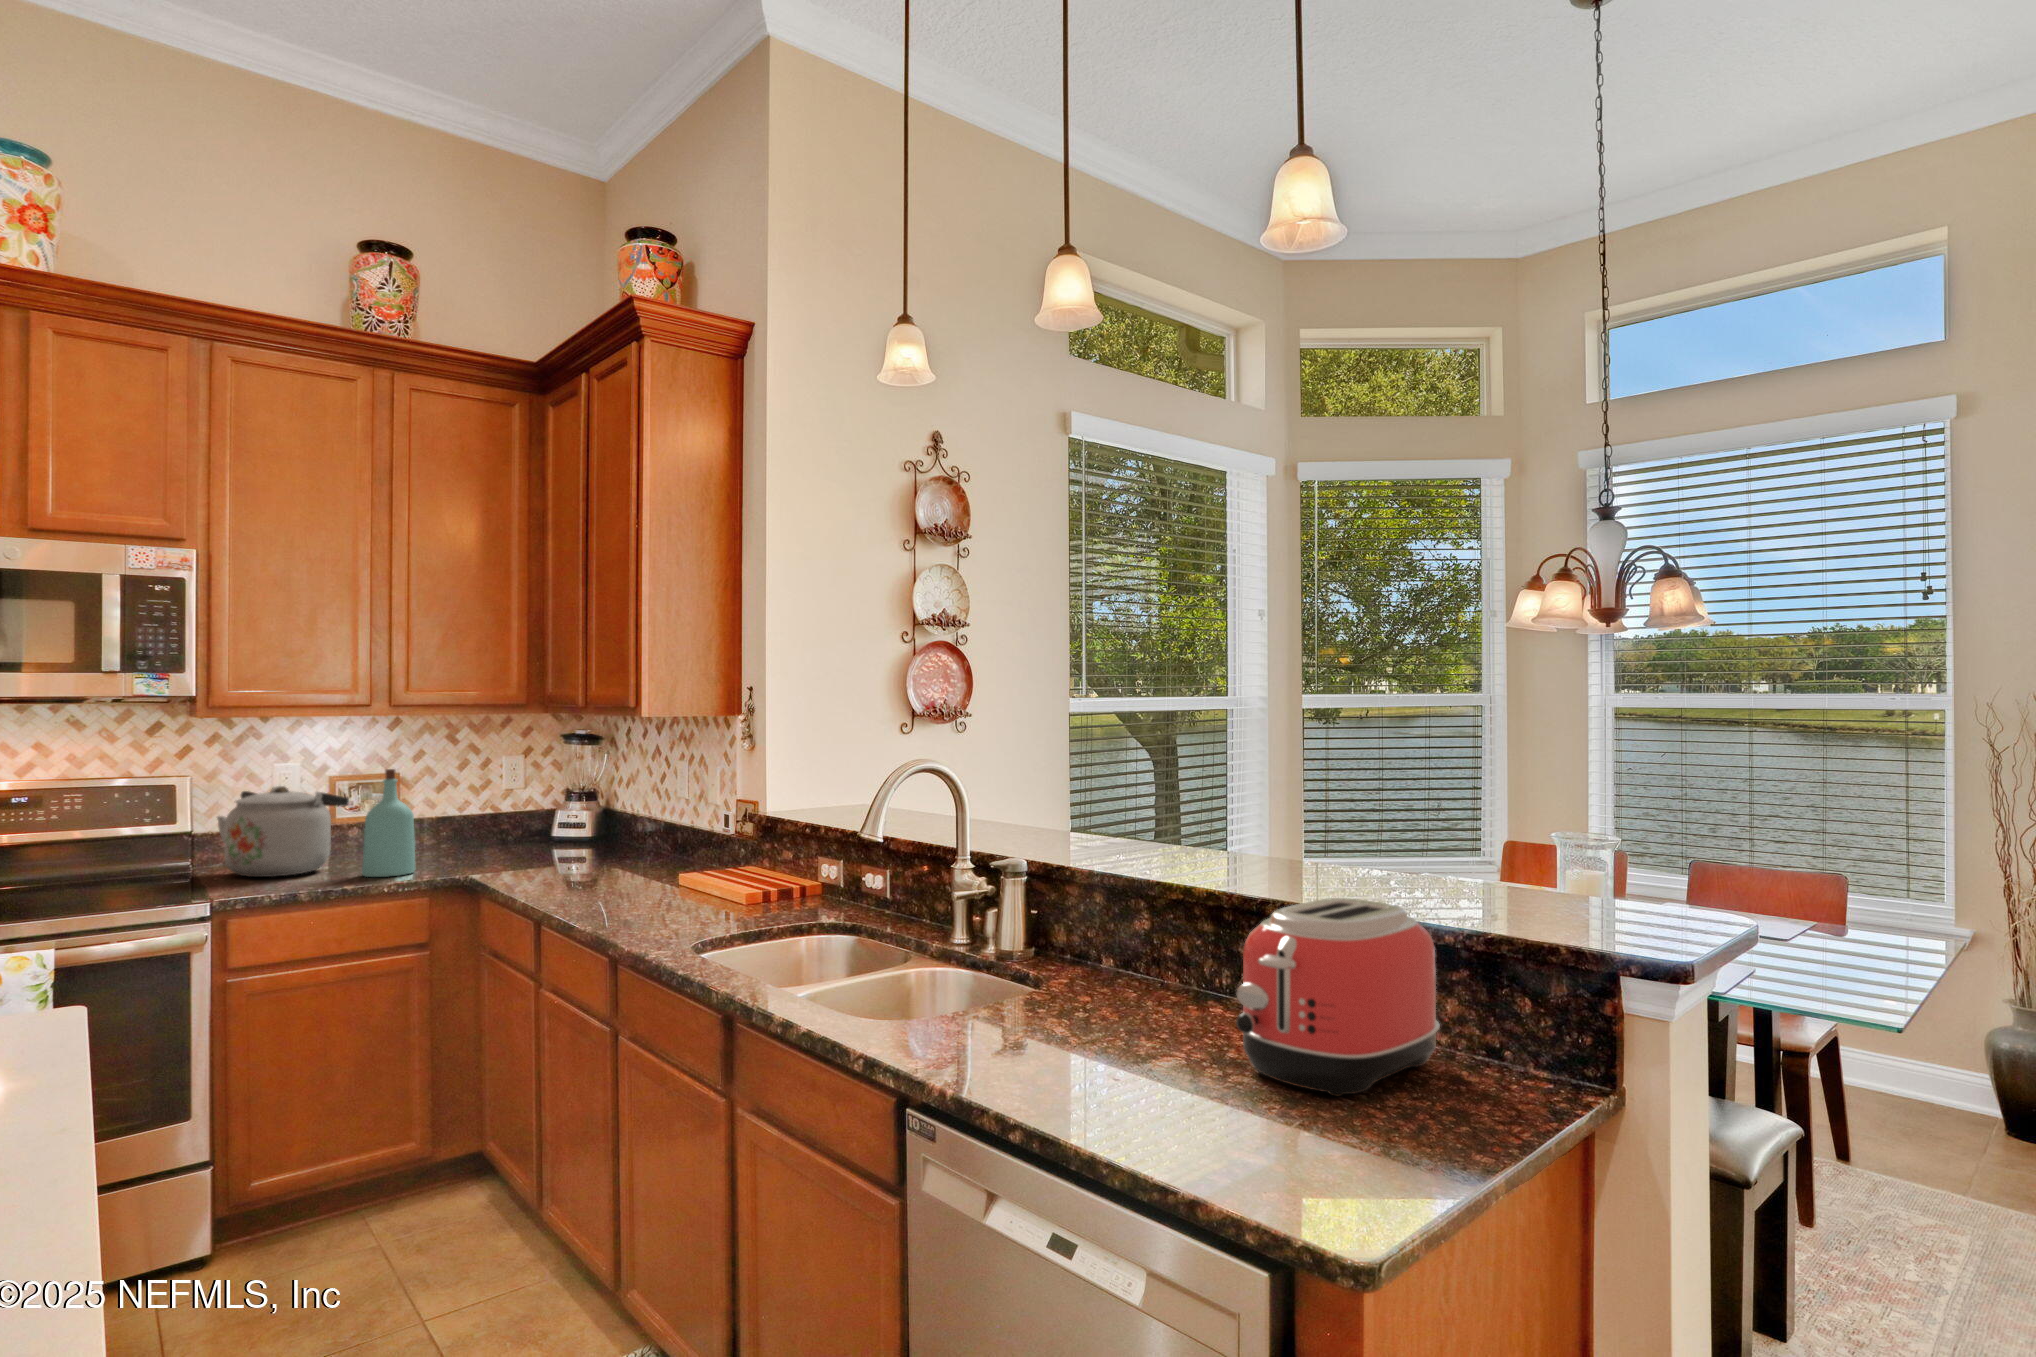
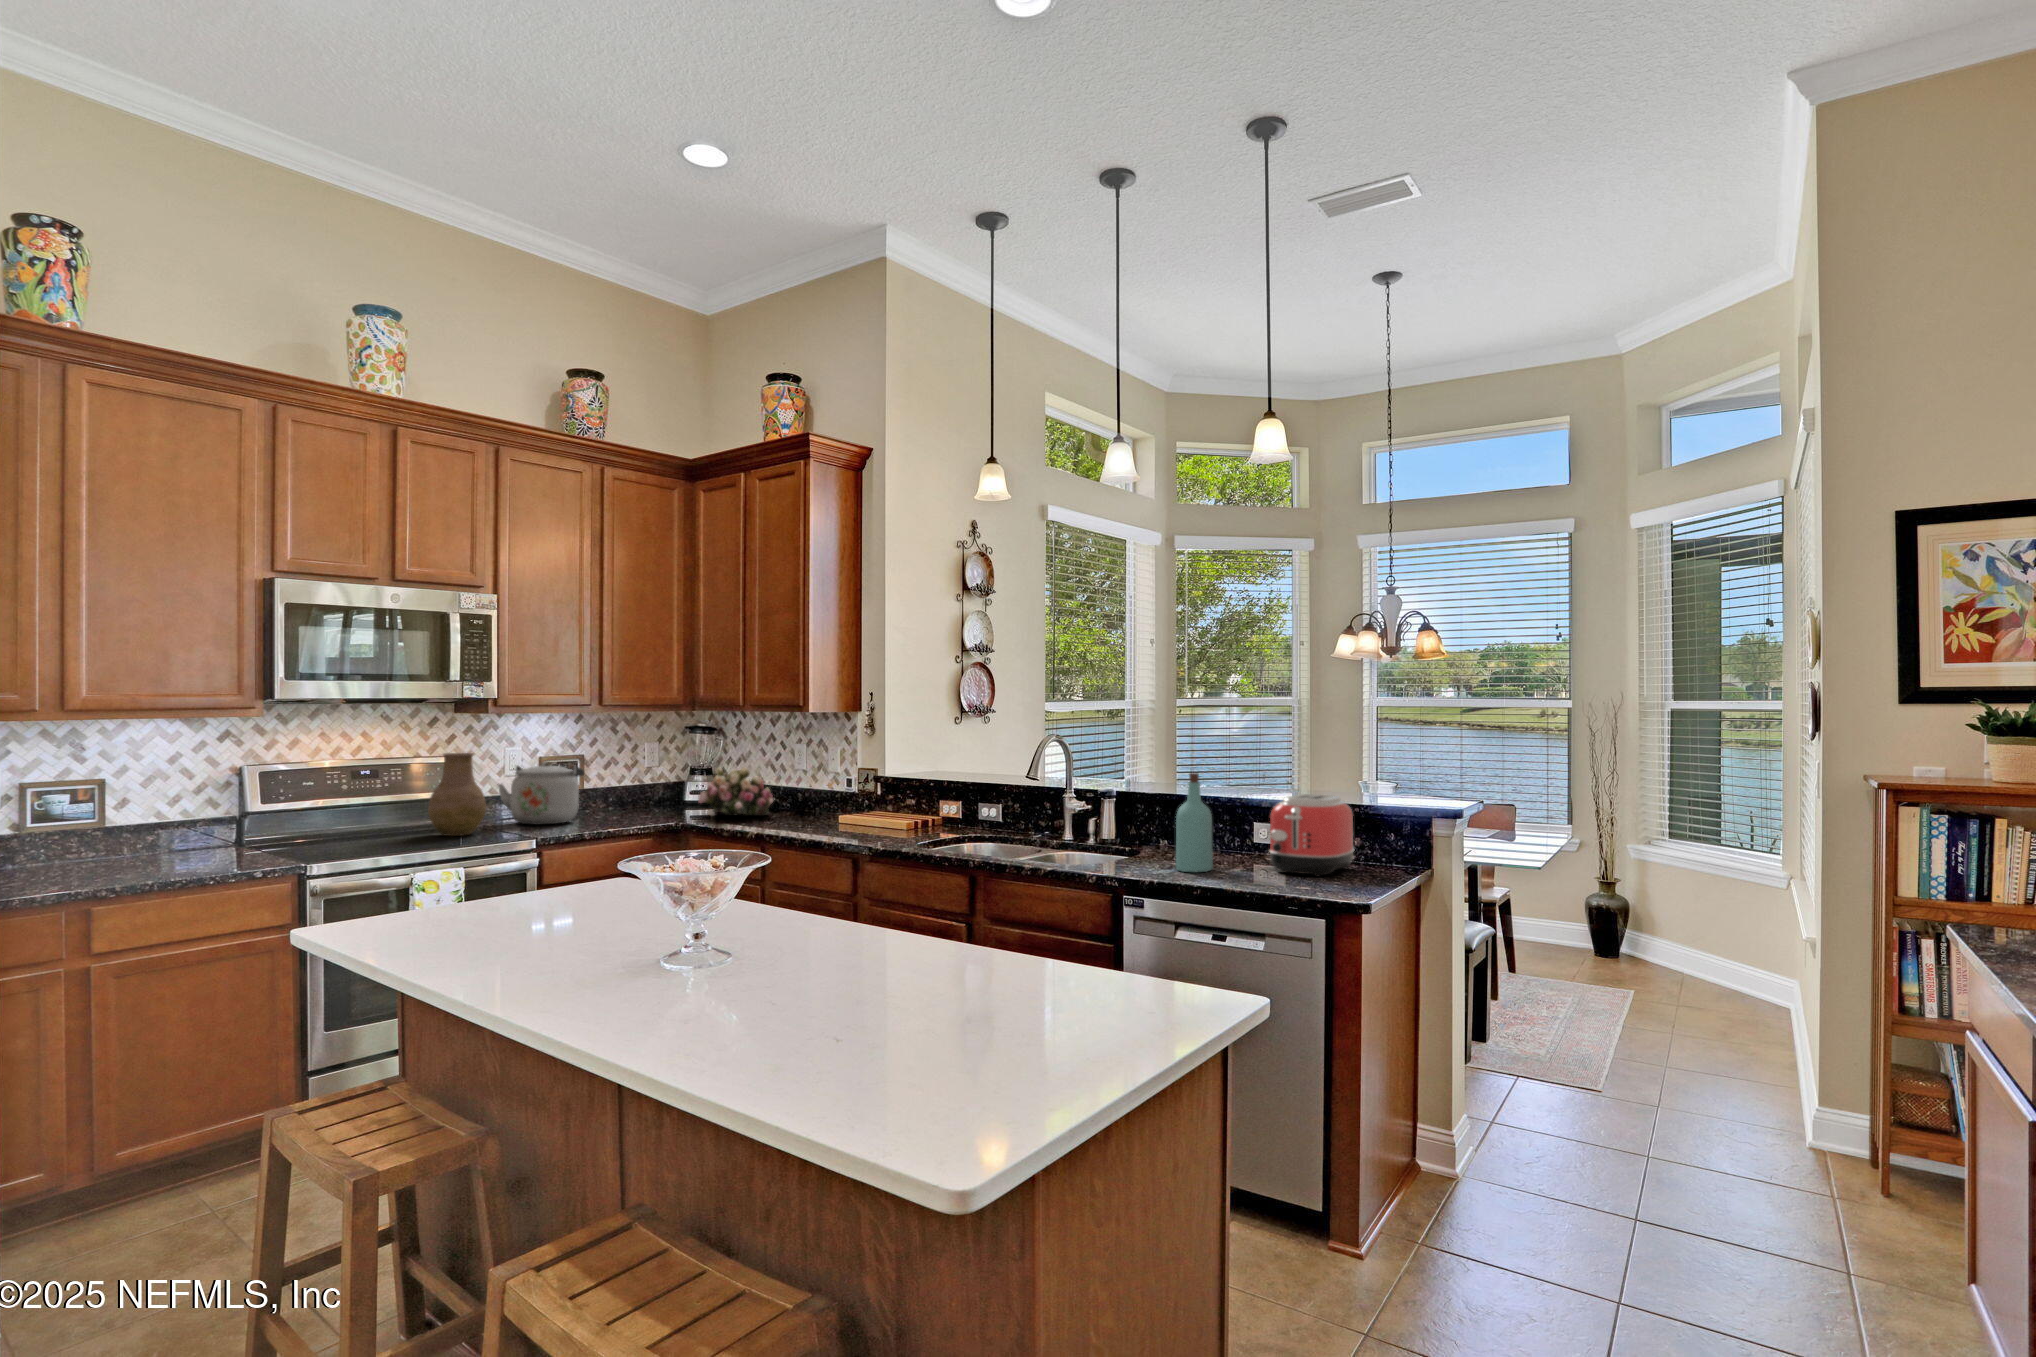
bottle: present [362,769,415,877] -> present [1176,773,1213,873]
vase: none [48,775,145,898] -> present [428,753,486,836]
flower arrangement: none [496,796,619,866] -> present [698,768,773,815]

